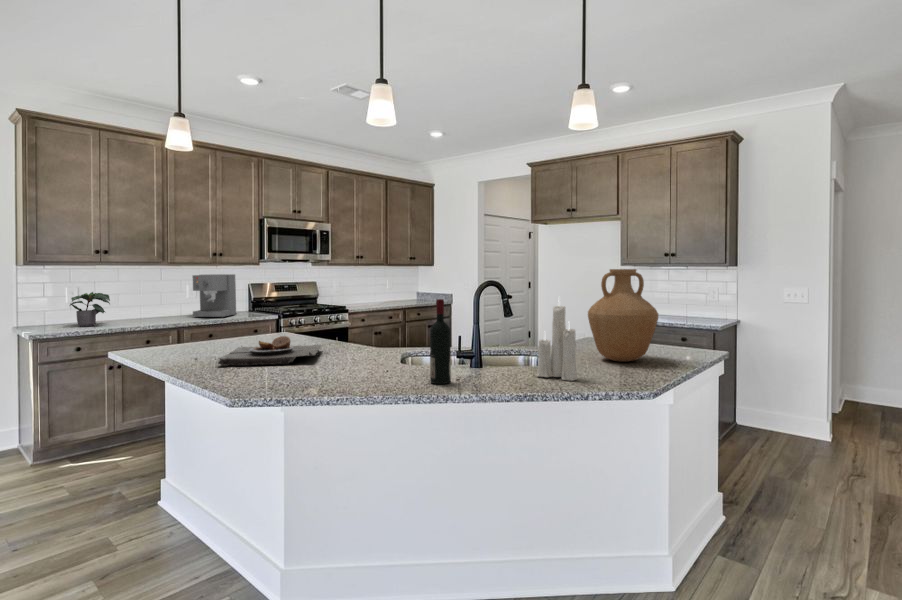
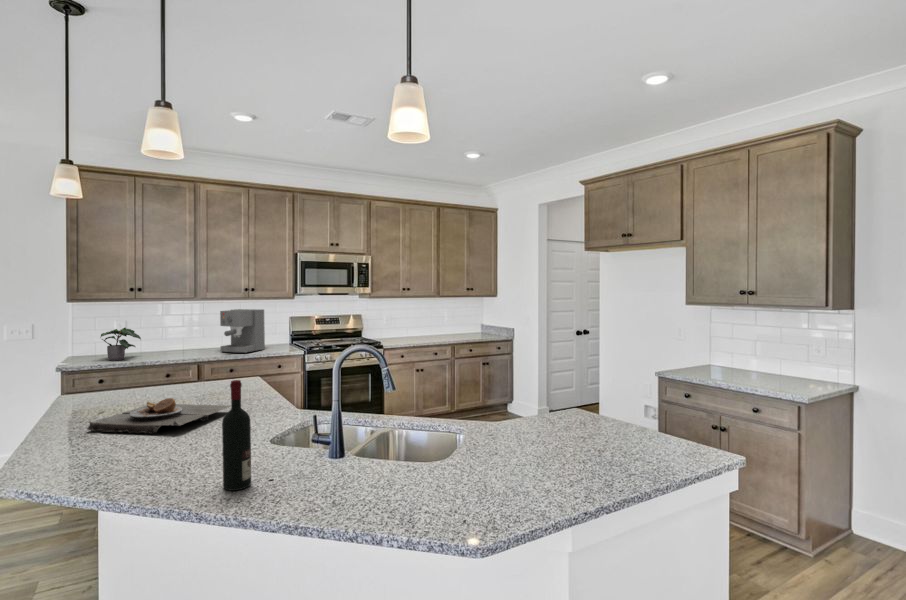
vase: present [588,269,658,362] -> none [489,335,583,466]
candle: present [537,302,577,381] -> none [366,375,408,503]

